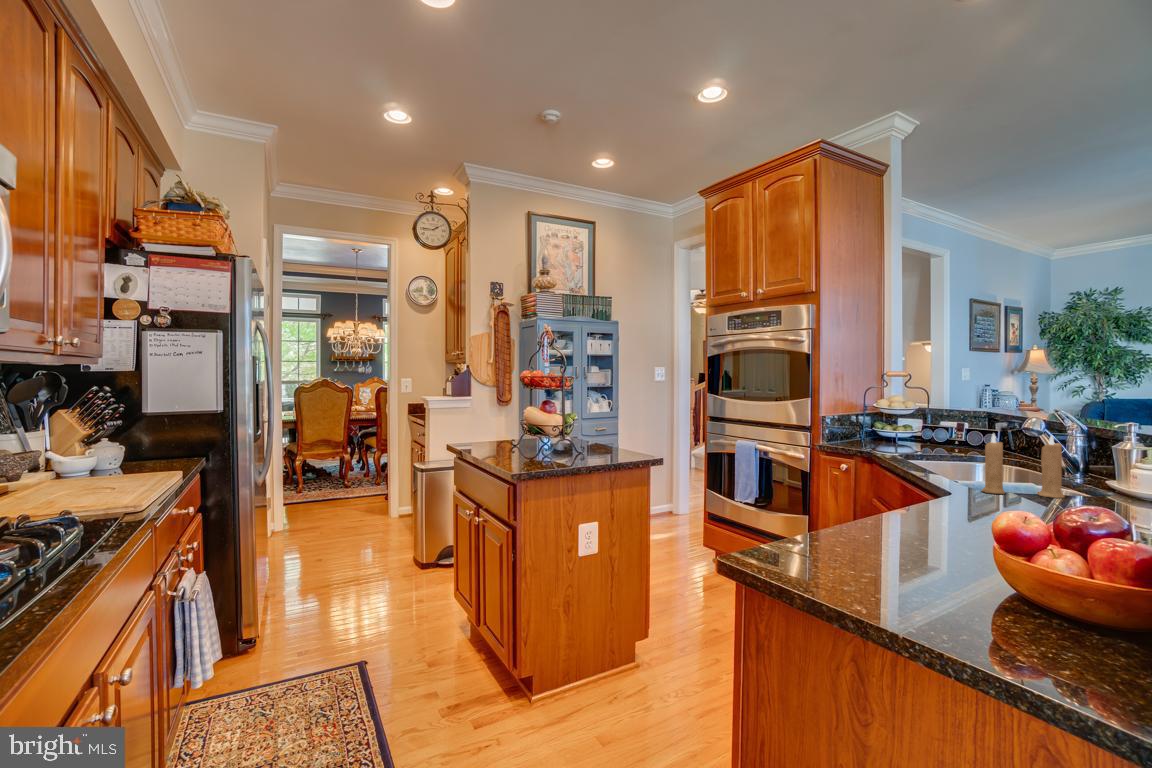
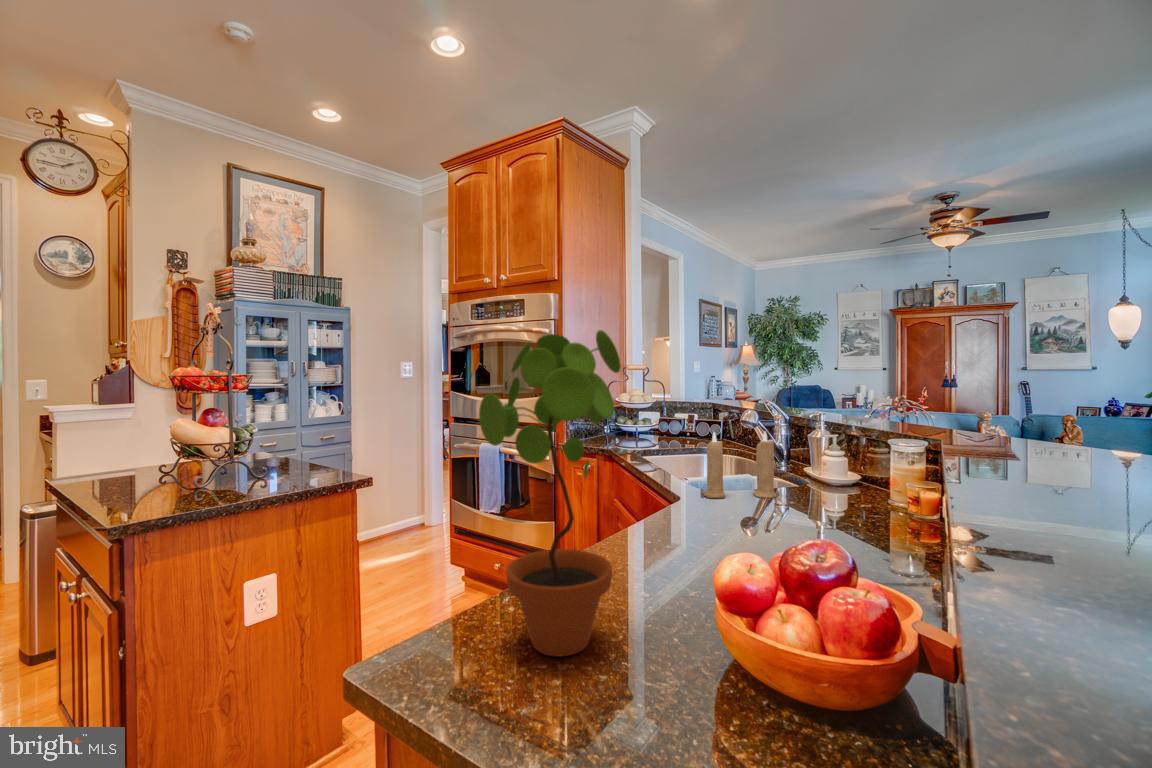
potted plant: none [828,348,925,553] -> present [479,330,621,656]

